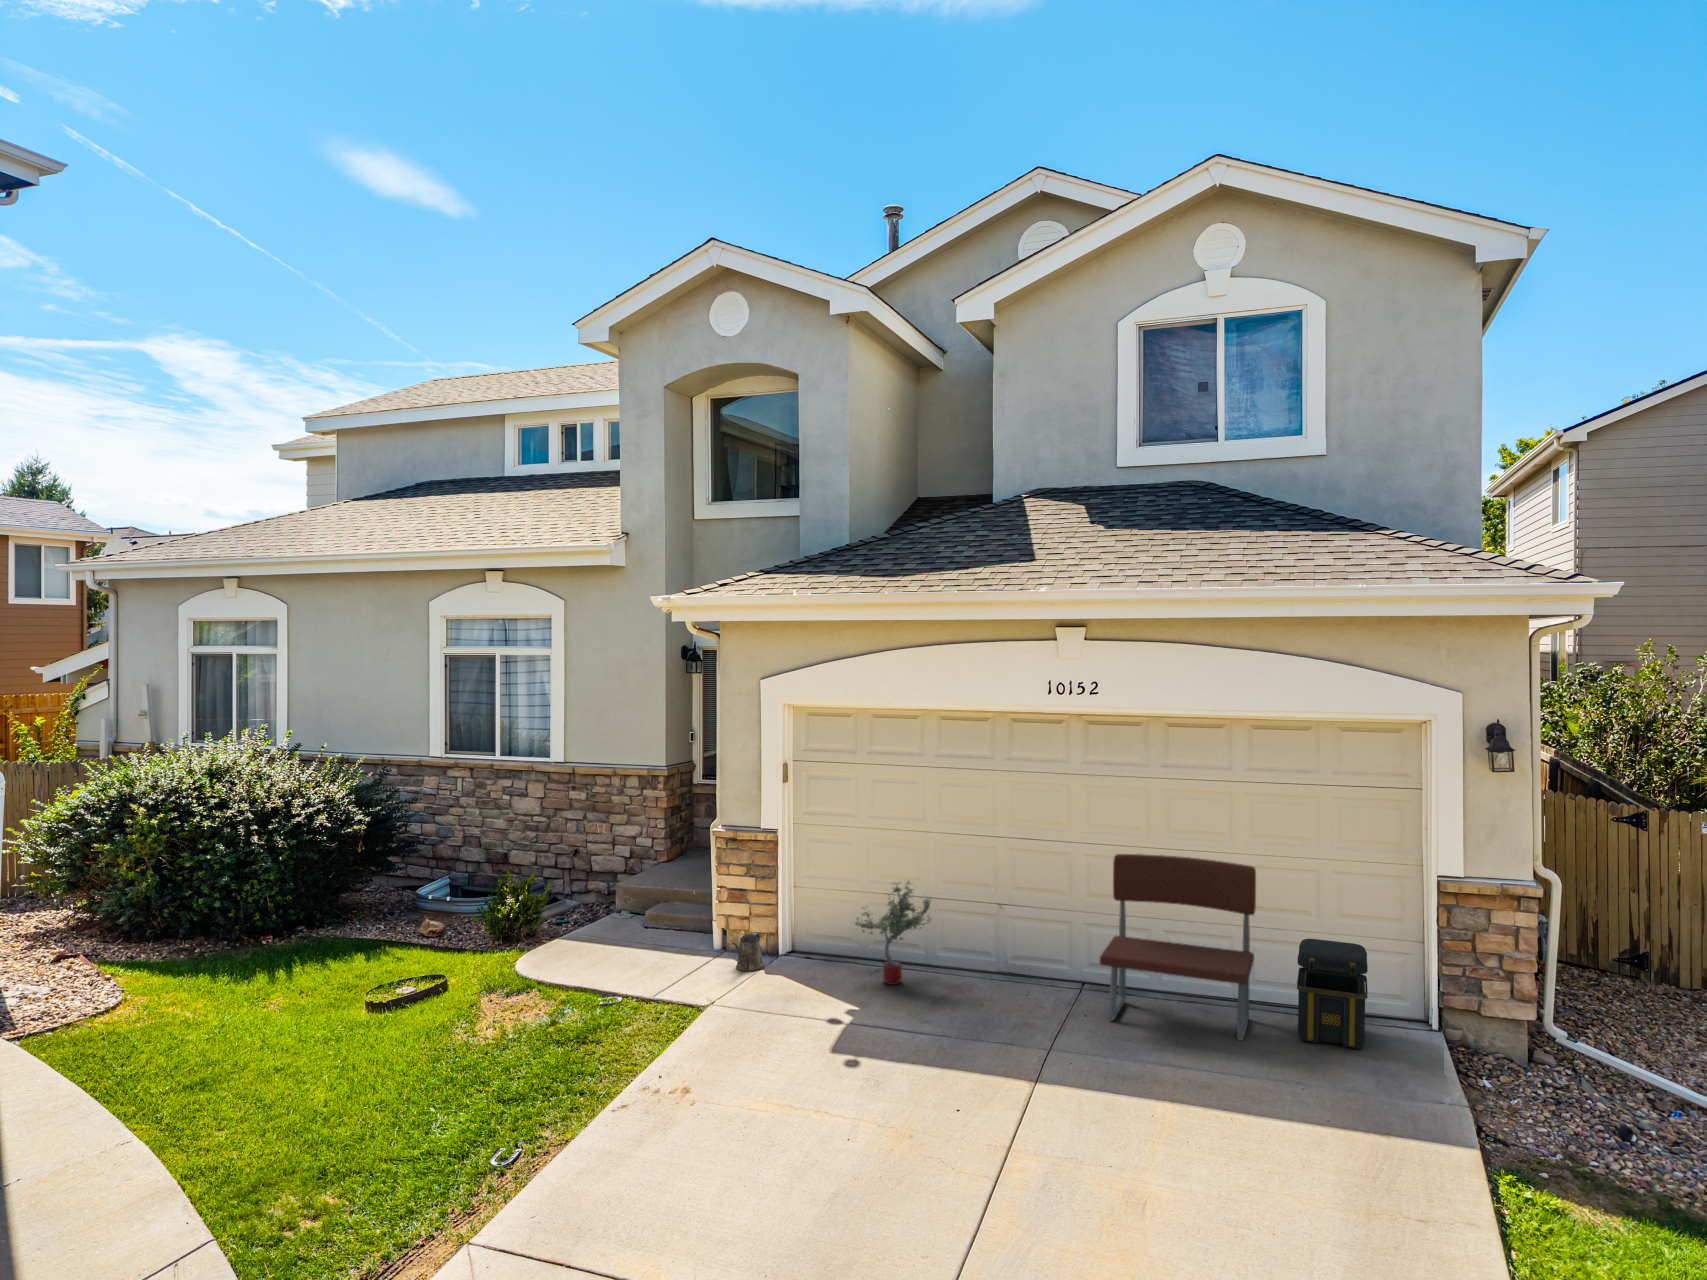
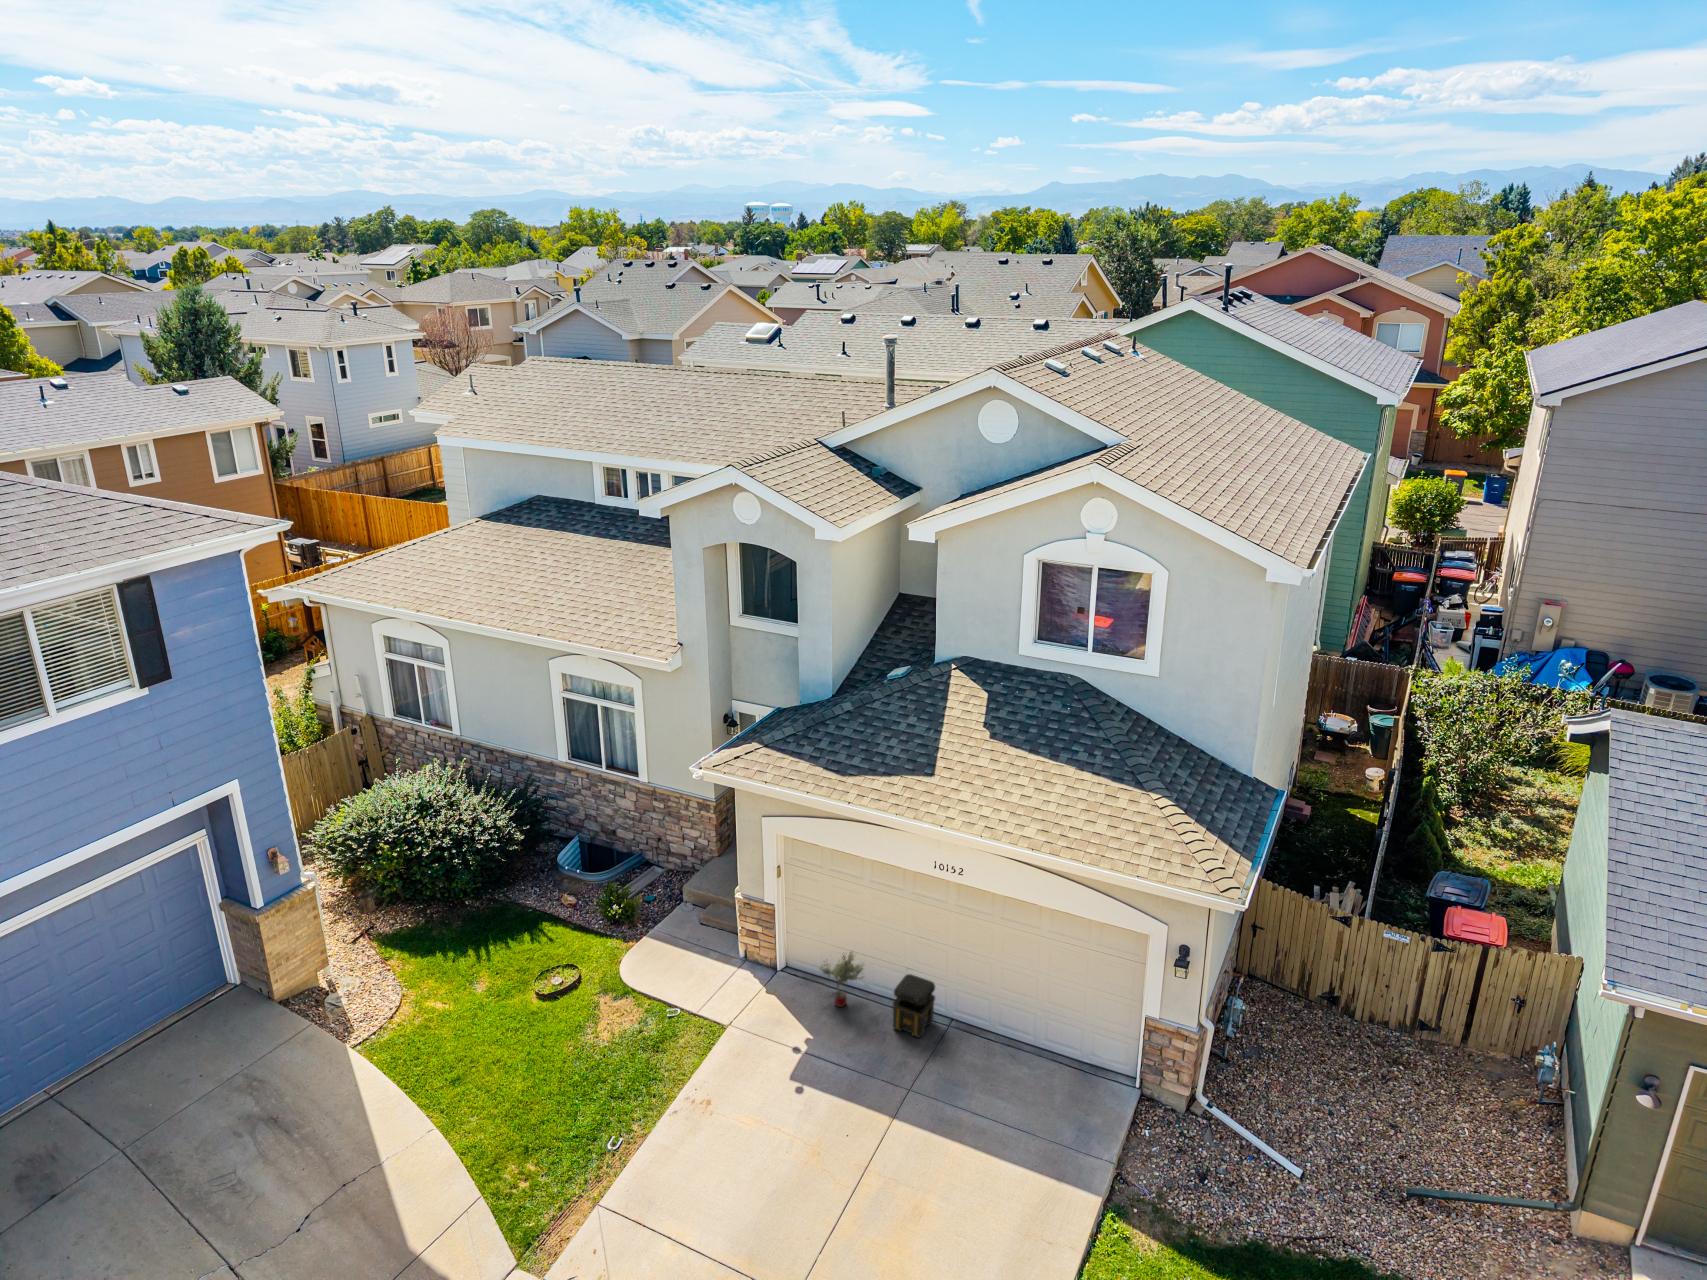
bench: present [1099,854,1256,1040] -> none [950,963,1048,1084]
watering can: present [733,933,764,972] -> present [348,890,376,914]
toolbox: present [1297,939,1368,1049] -> present [893,974,935,1037]

